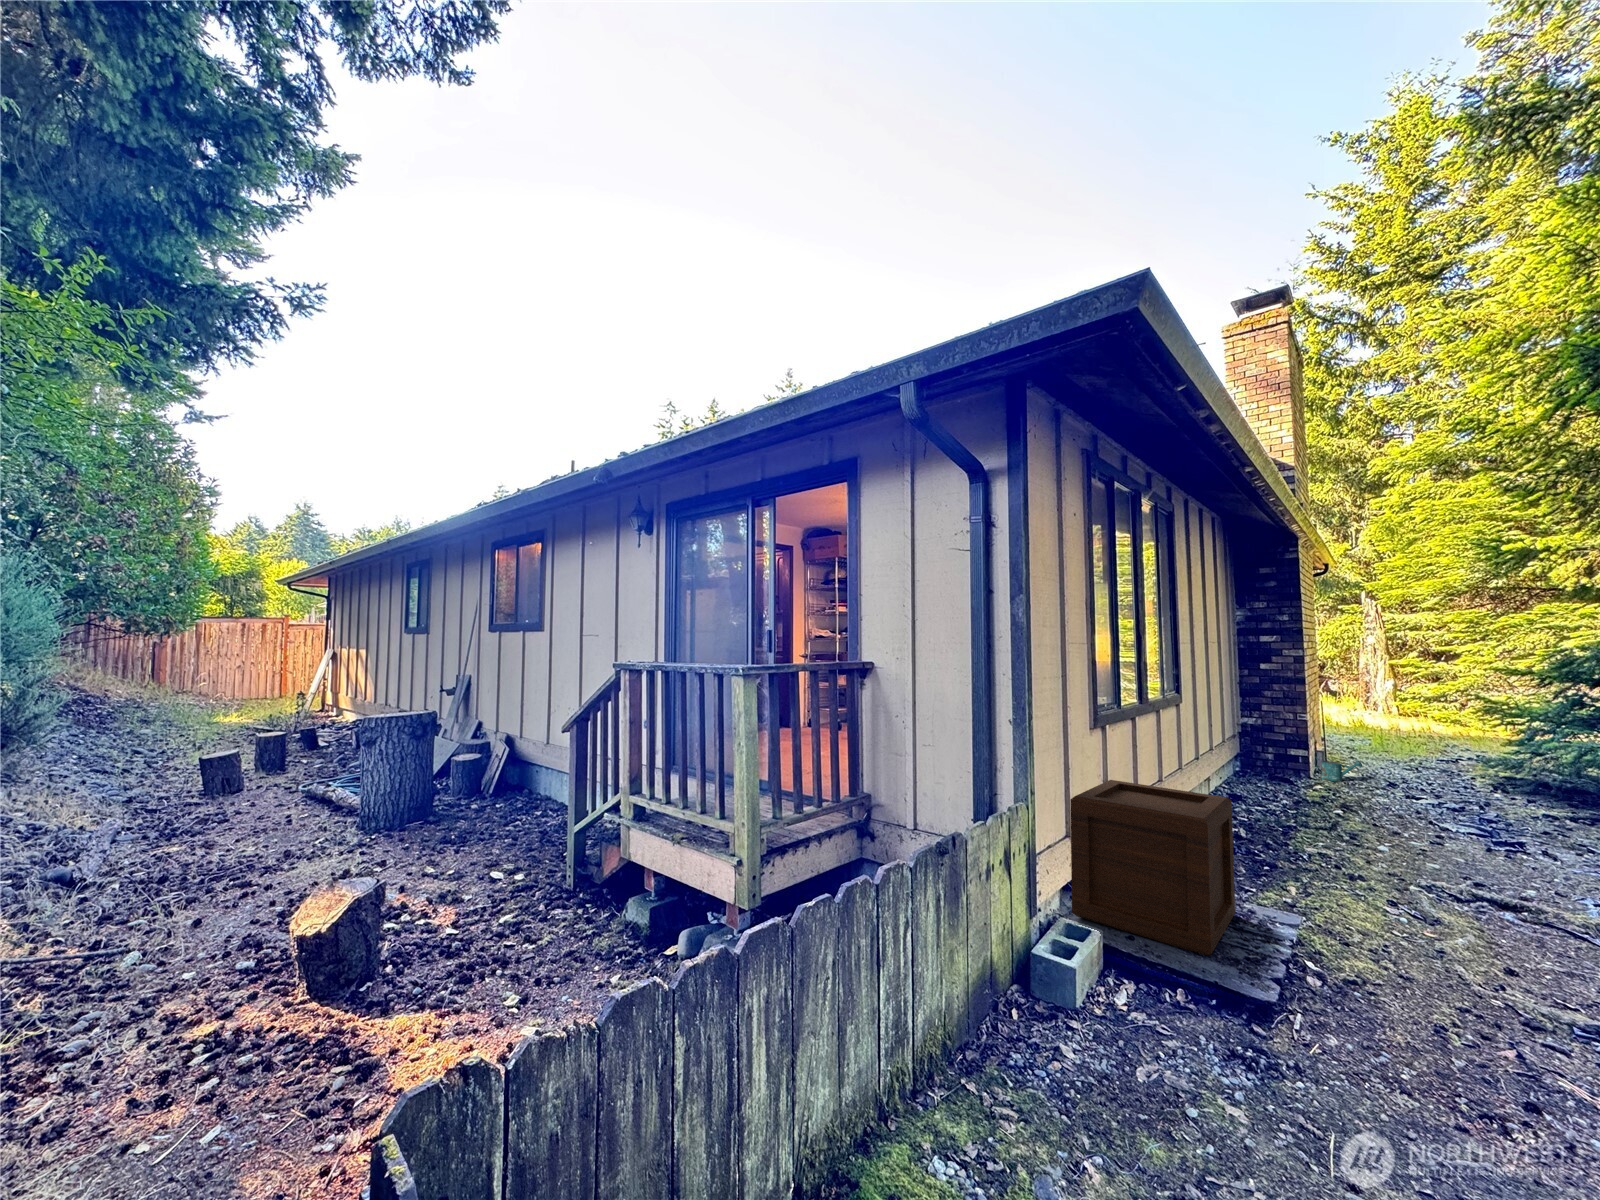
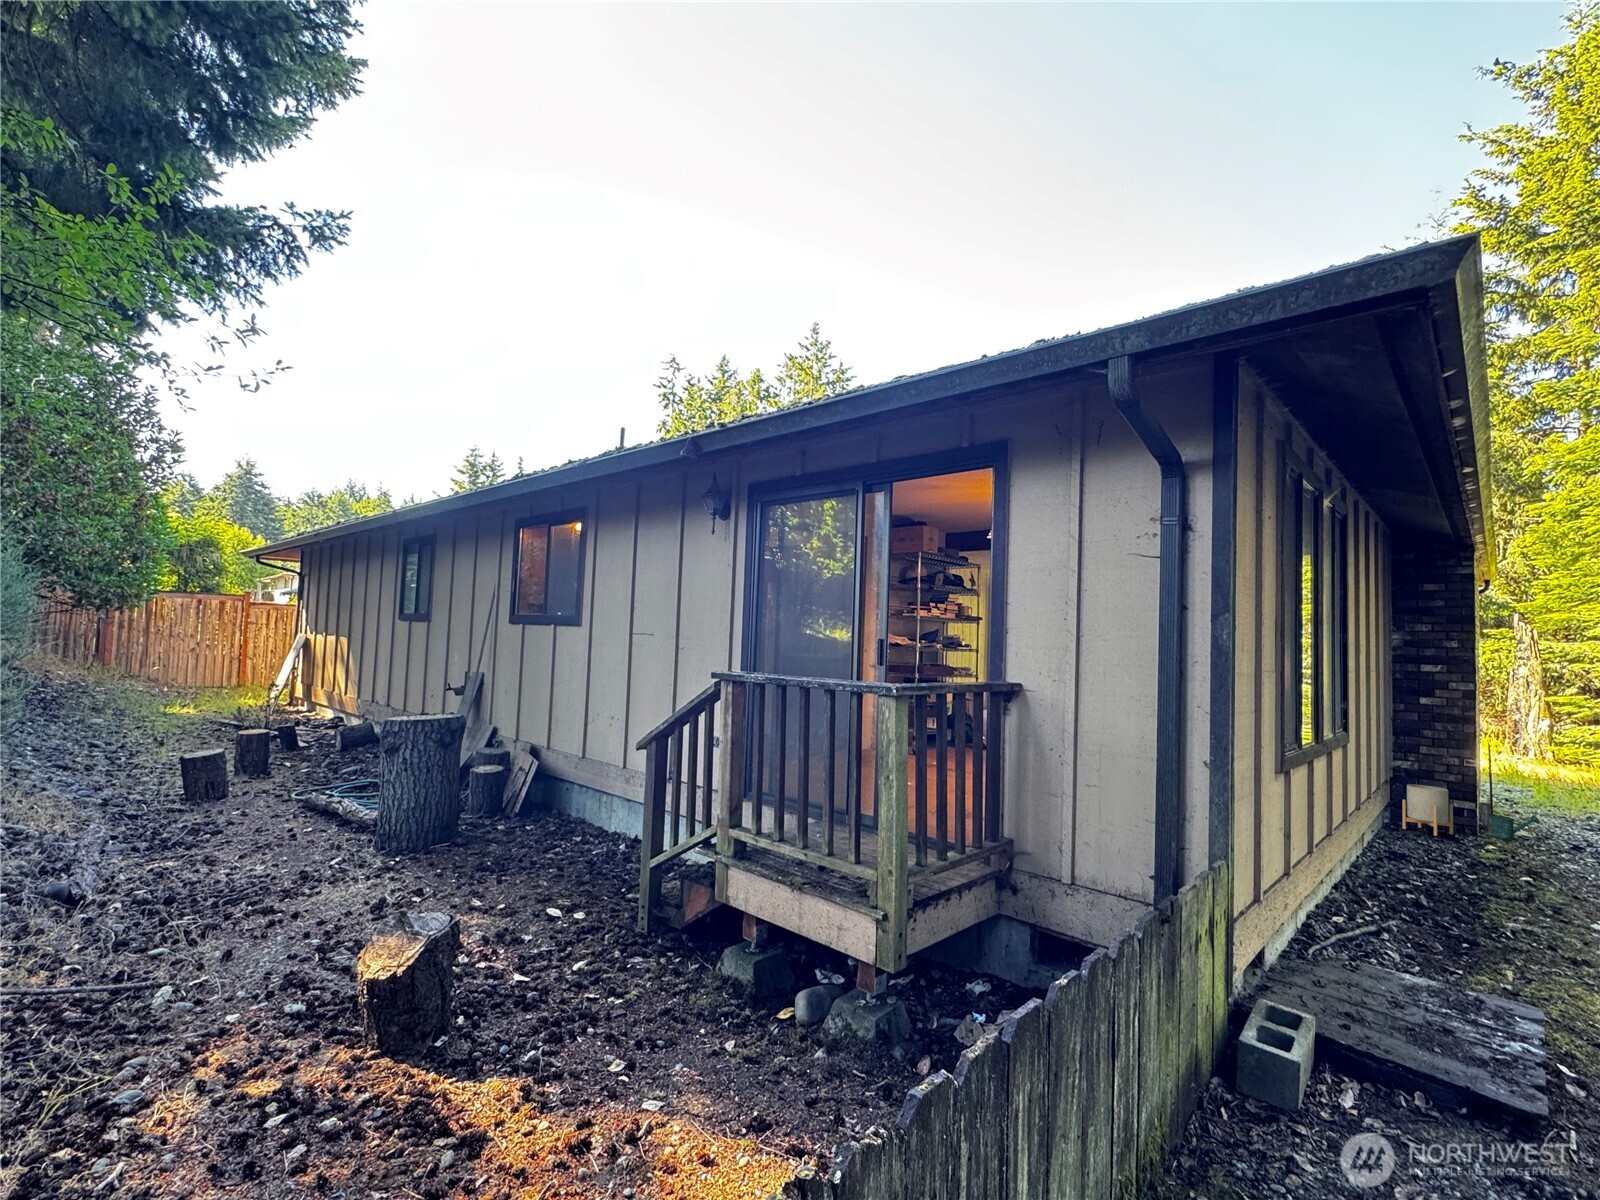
planter: none [1251,738,1293,780] -> present [1403,784,1453,836]
wooden crate: present [1070,780,1235,956] -> none [1261,830,1457,1047]

